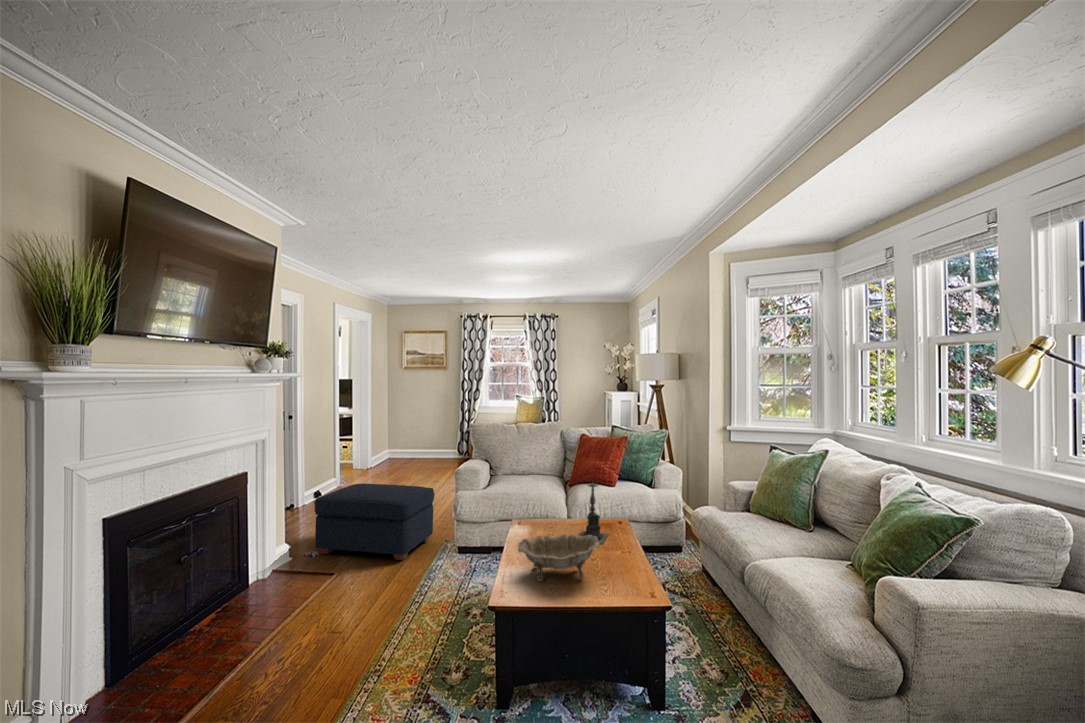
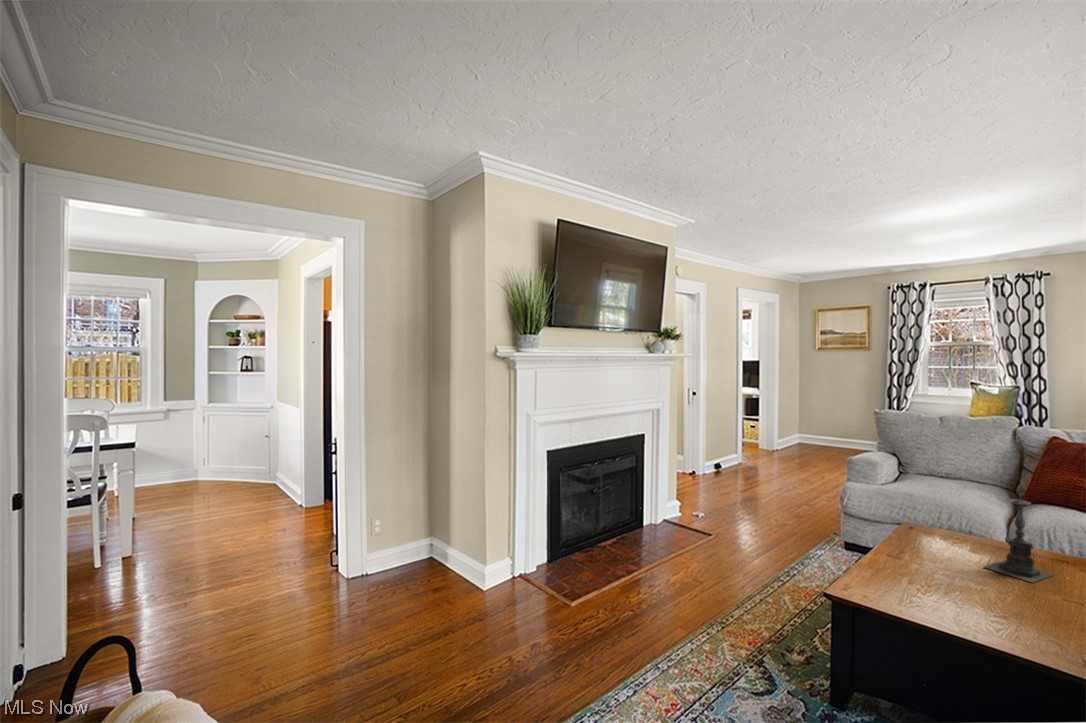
ottoman: present [315,483,434,560] -> none [700,459,821,540]
decorative bowl: present [518,535,600,581] -> none [873,542,1001,610]

